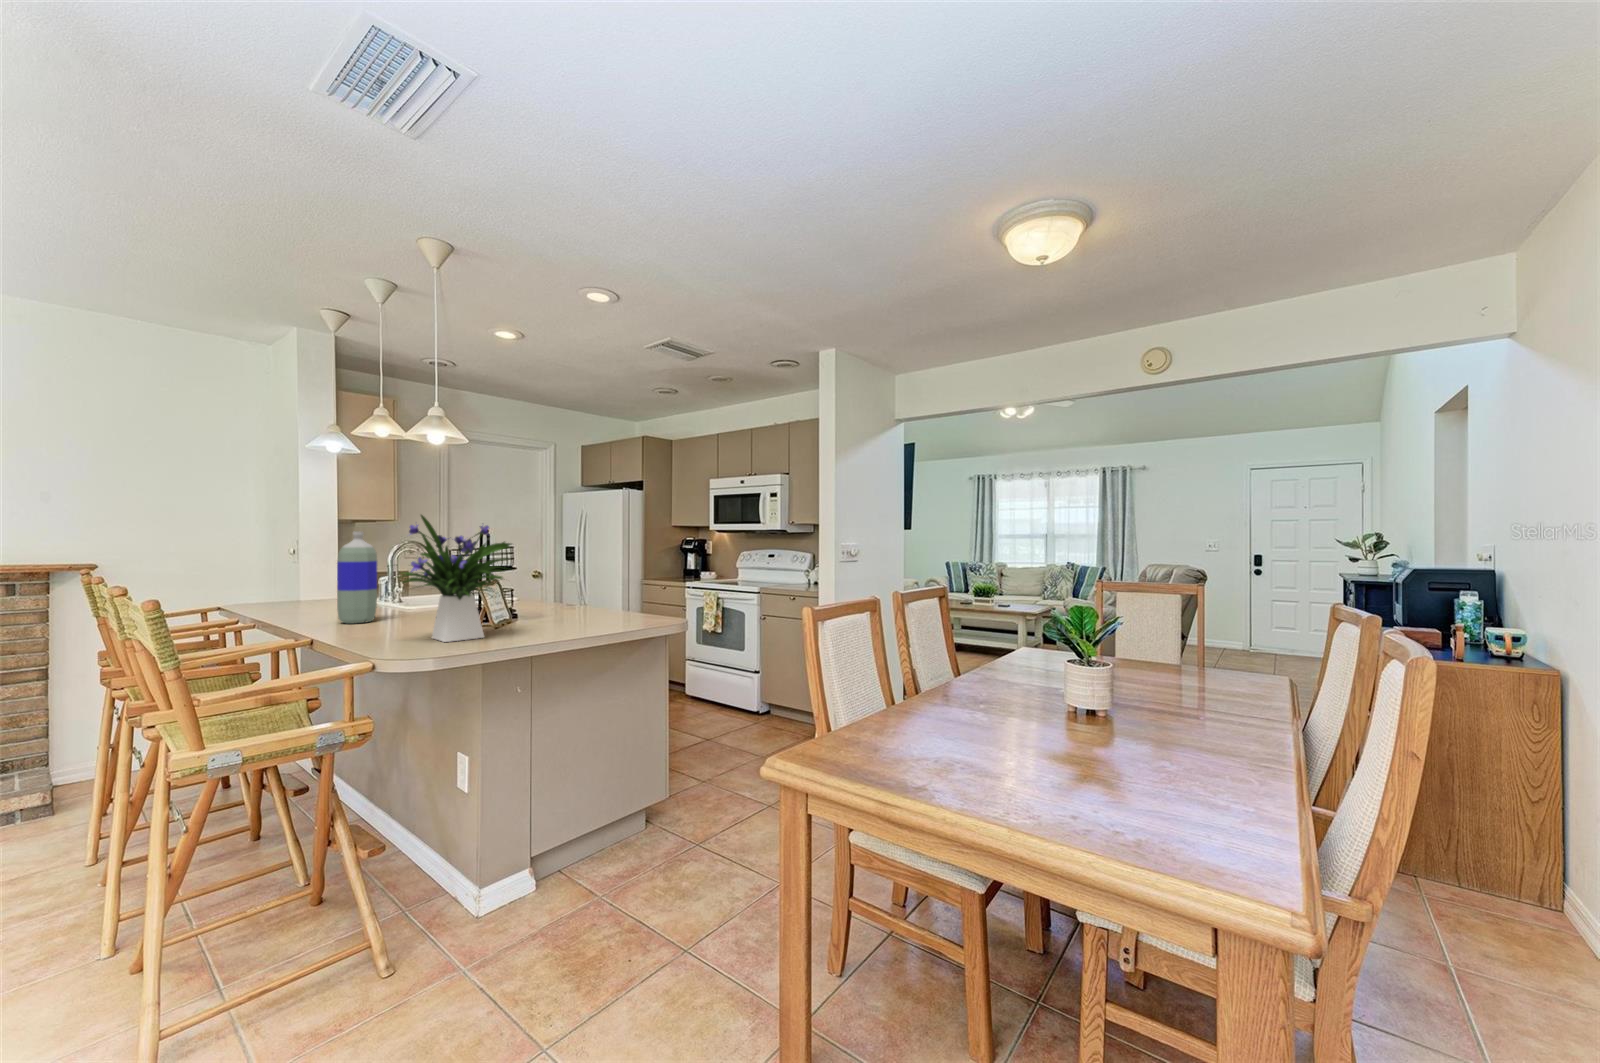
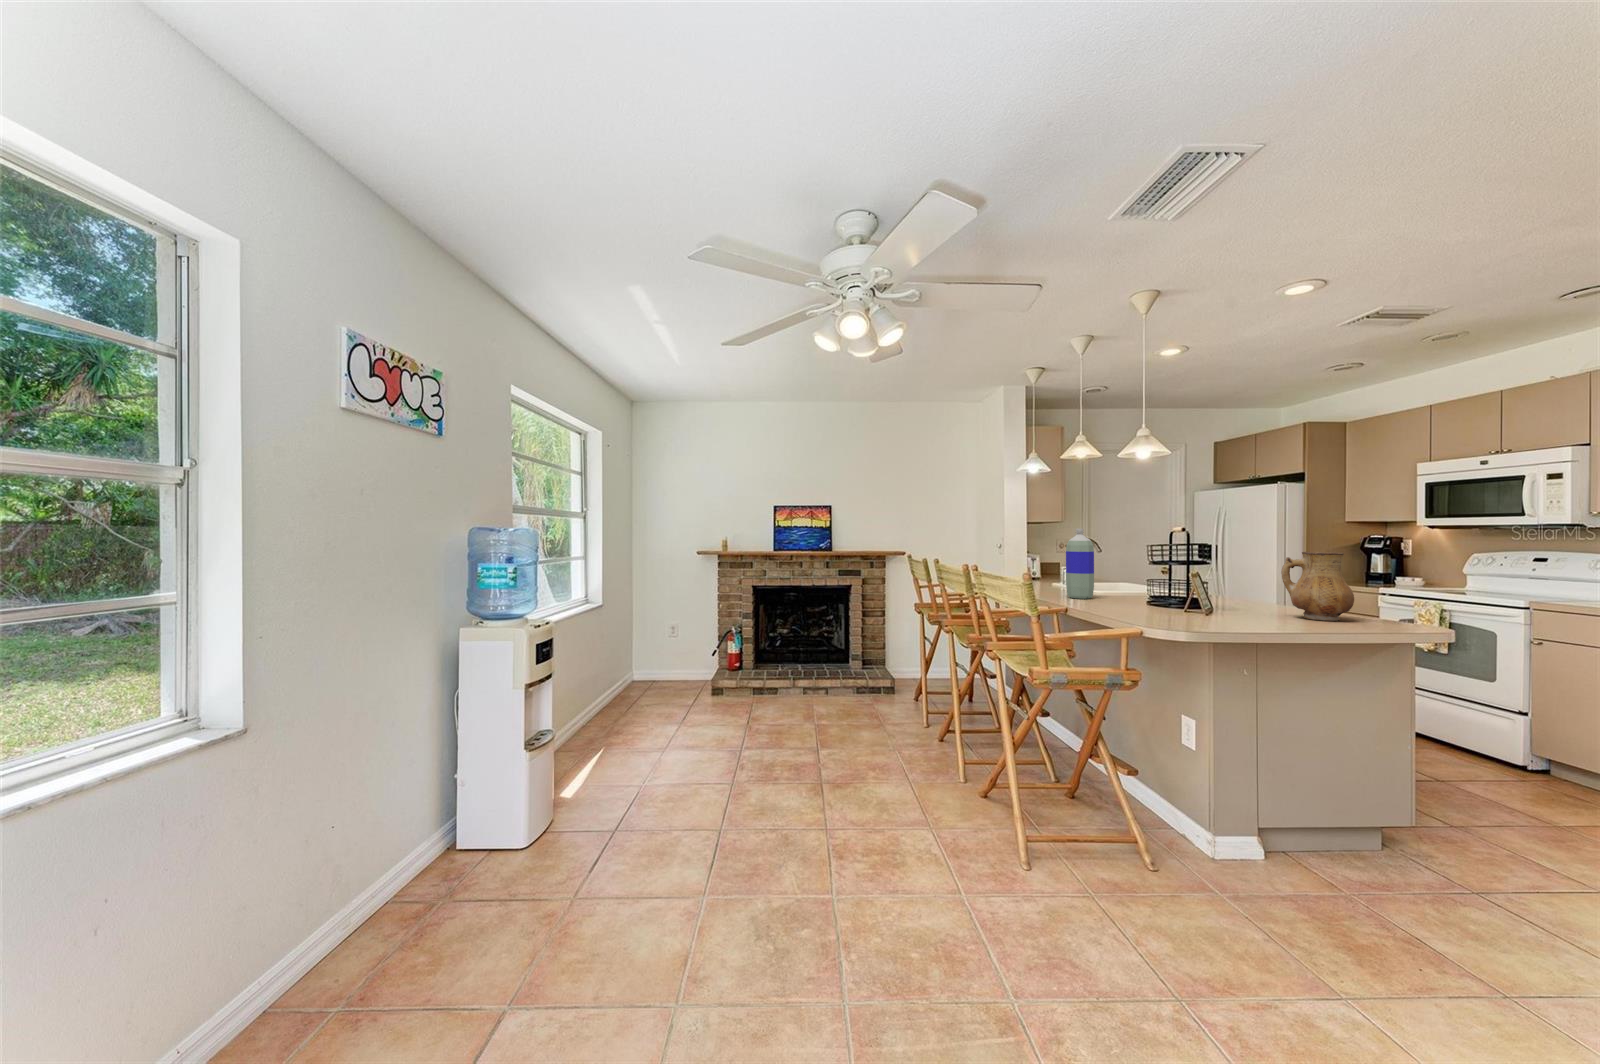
flower arrangement: present [402,515,511,642] -> none [1131,512,1250,618]
ceramic pitcher: none [560,558,617,627] -> present [1281,552,1354,621]

